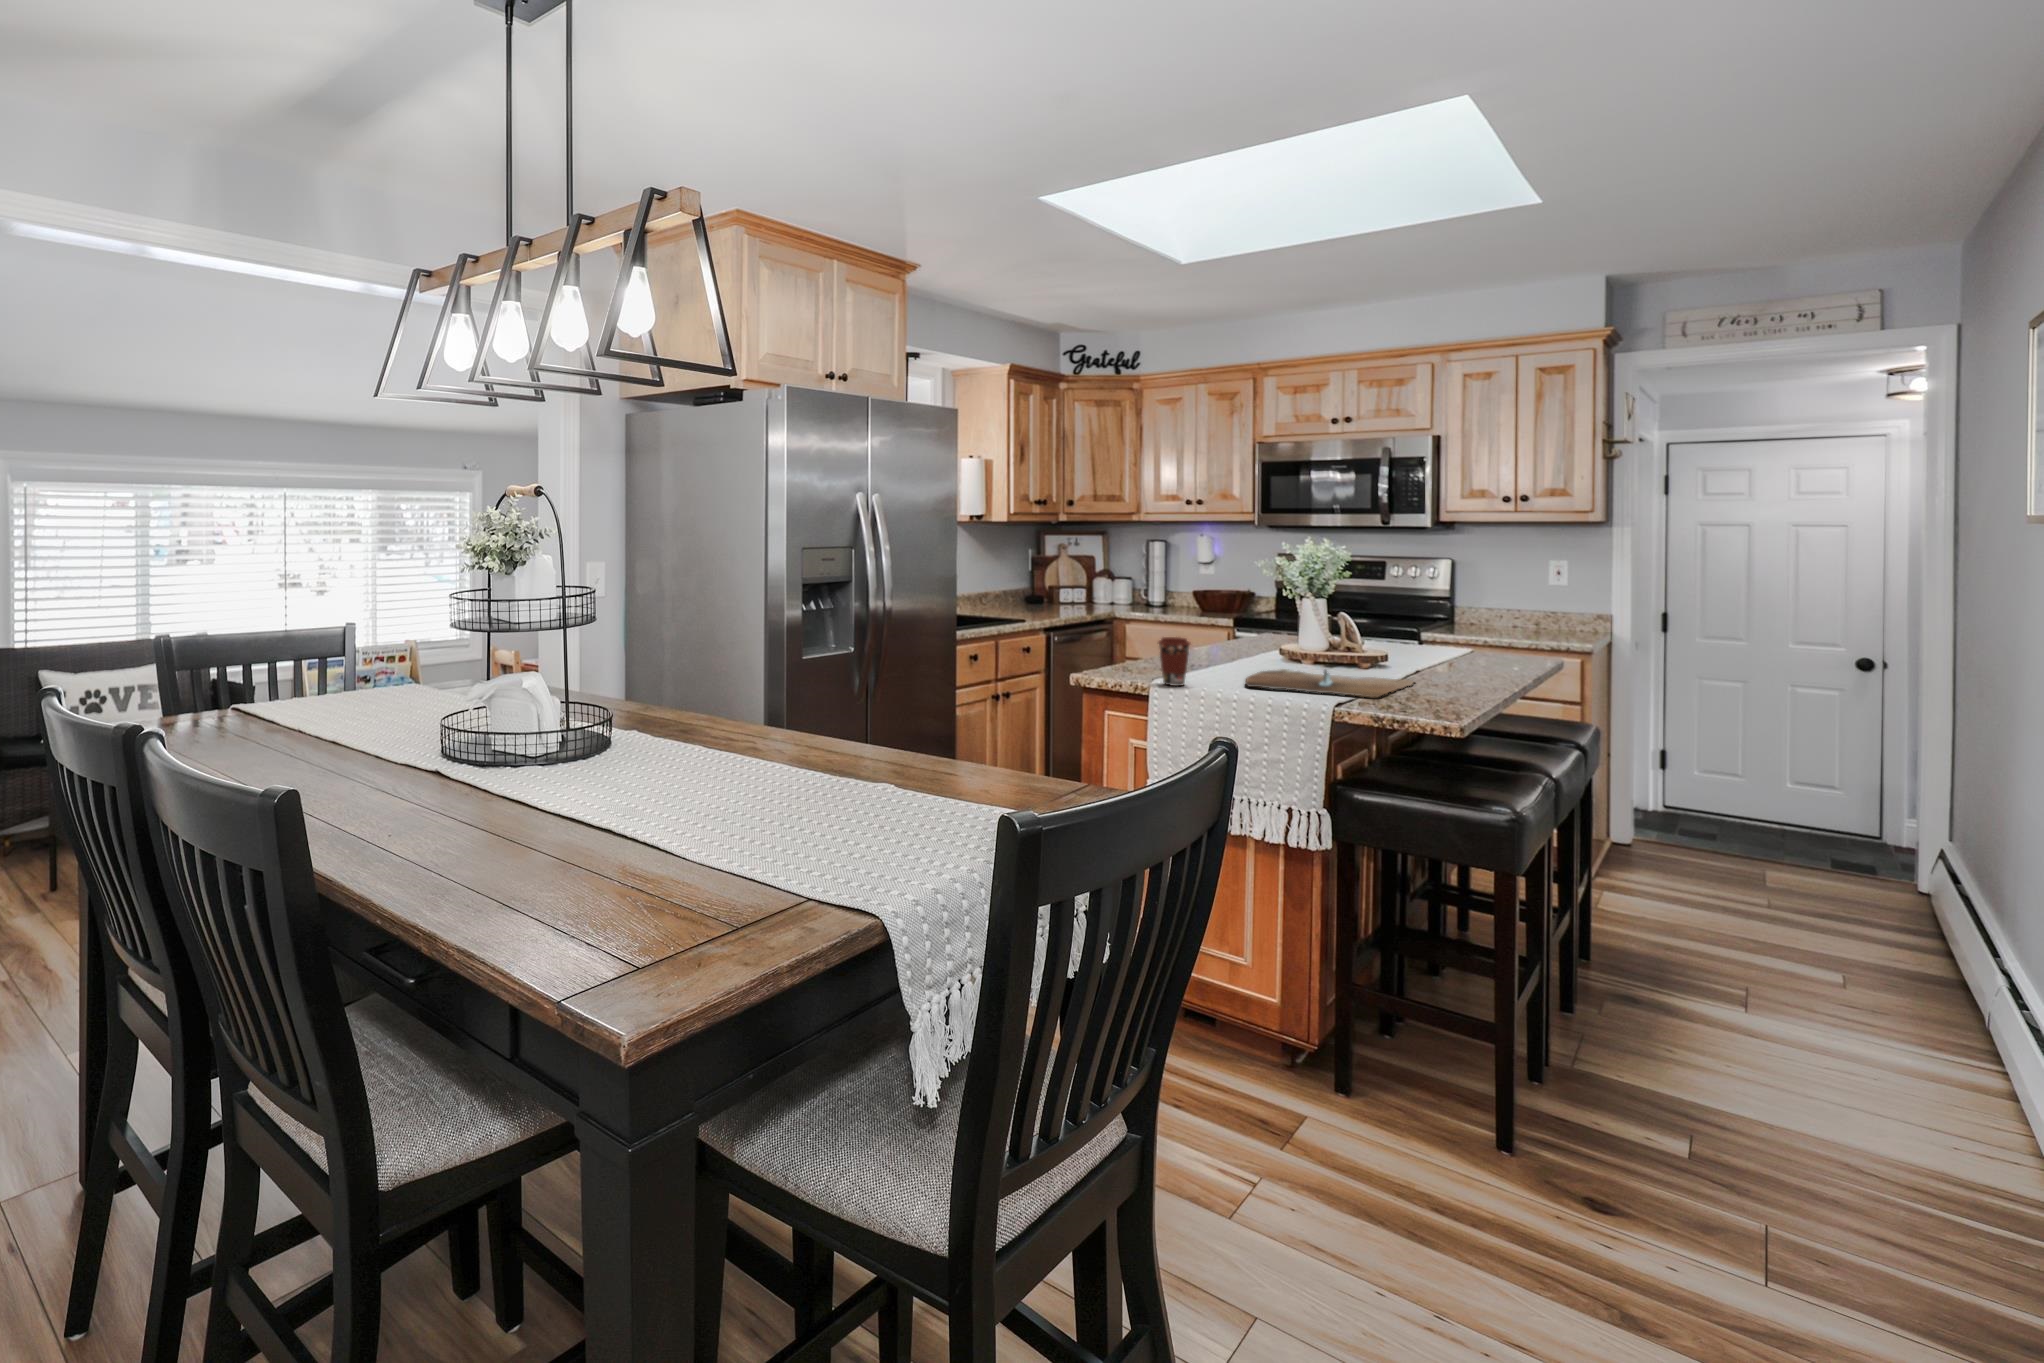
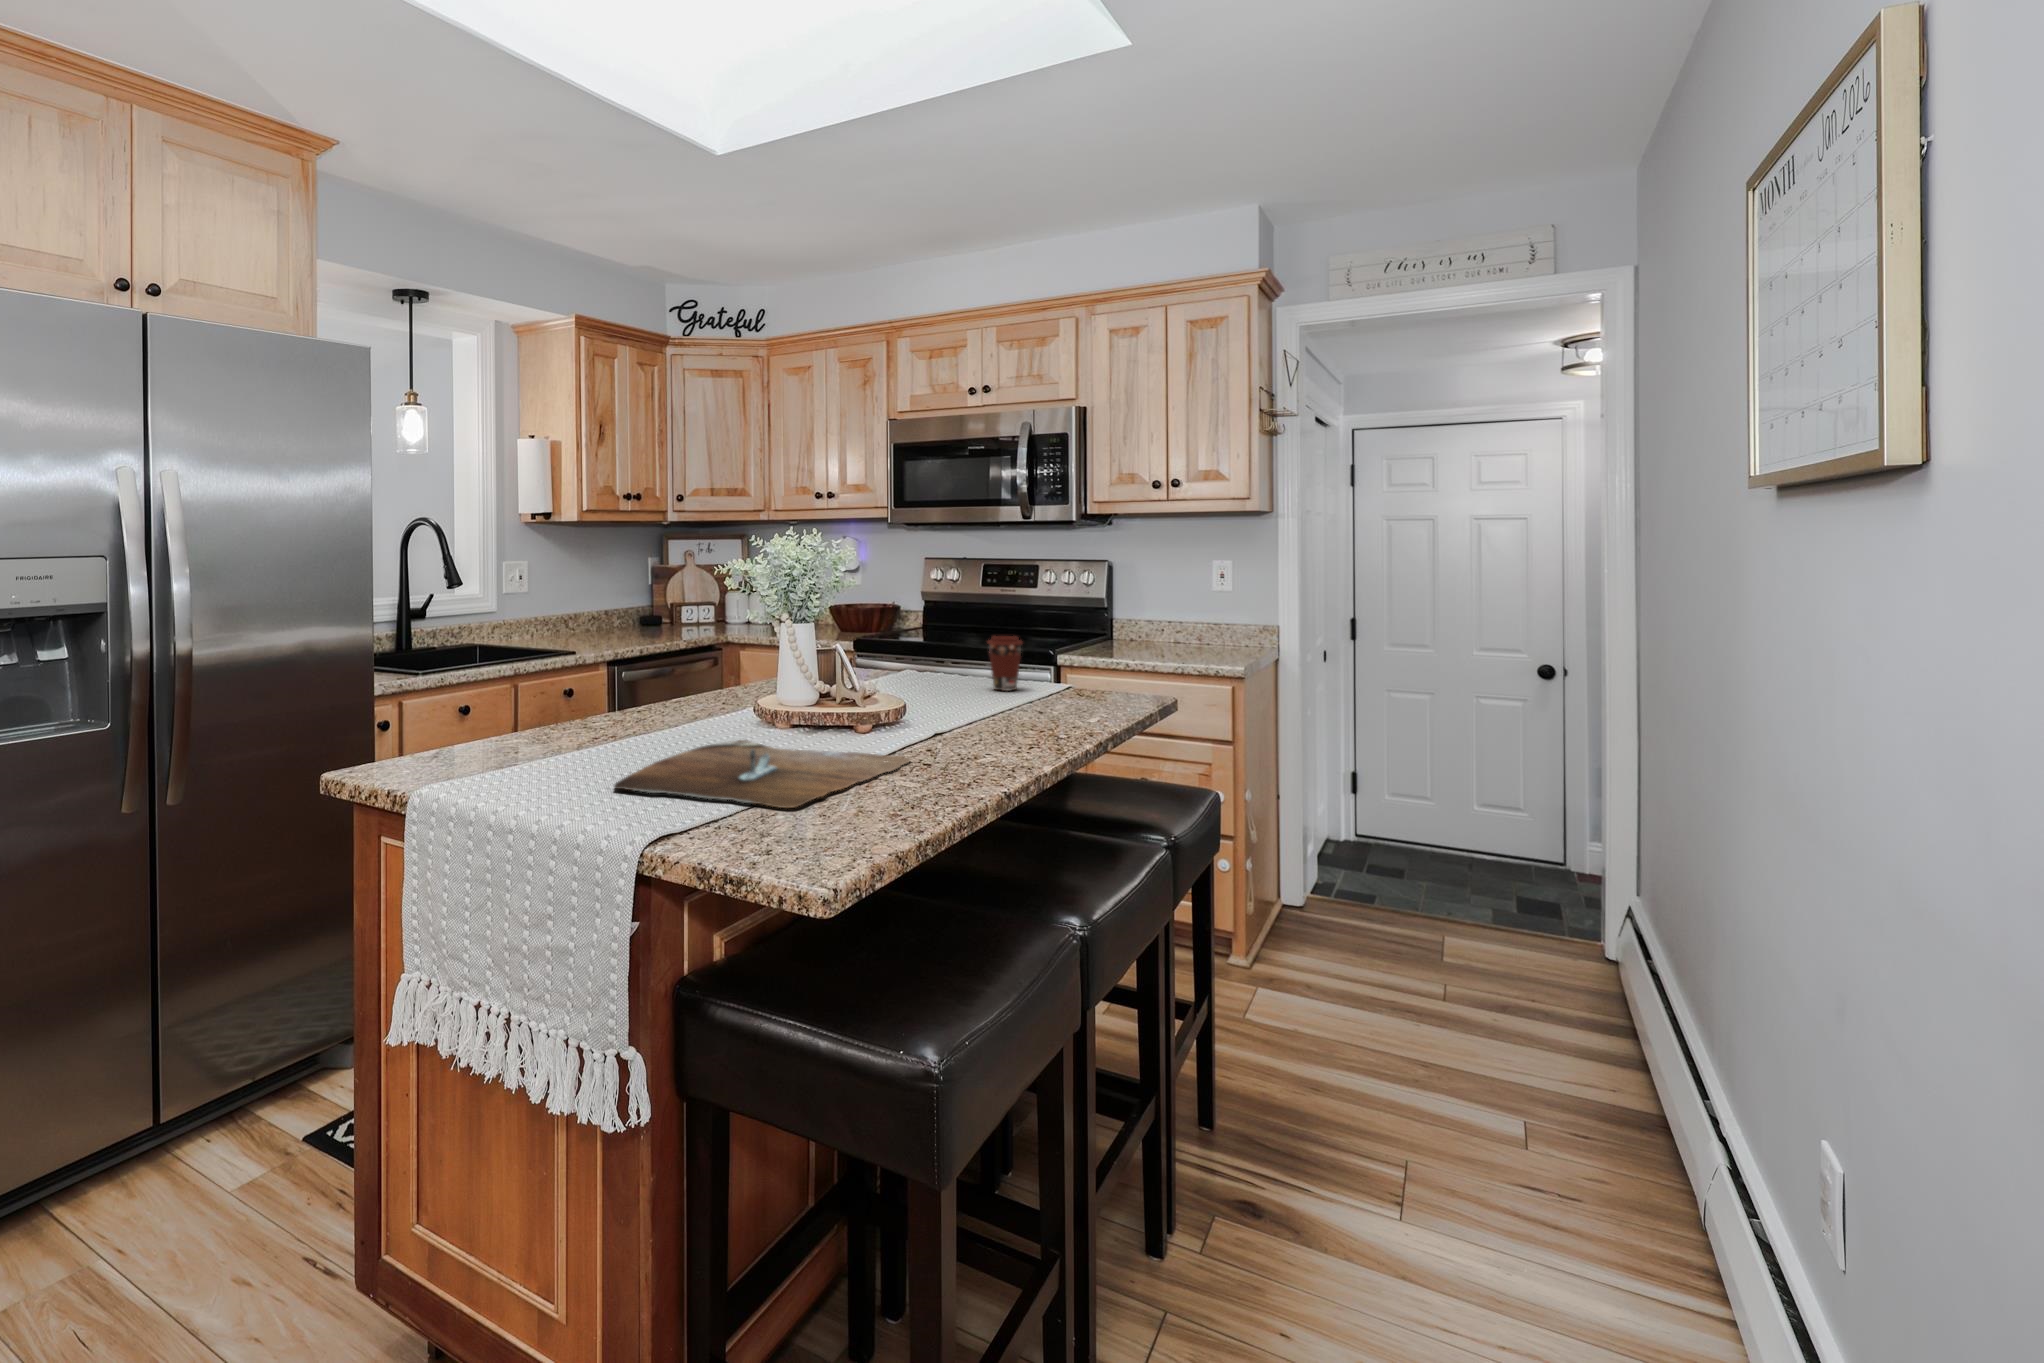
coffee cup: present [1158,637,1190,686] -> present [988,636,1022,691]

